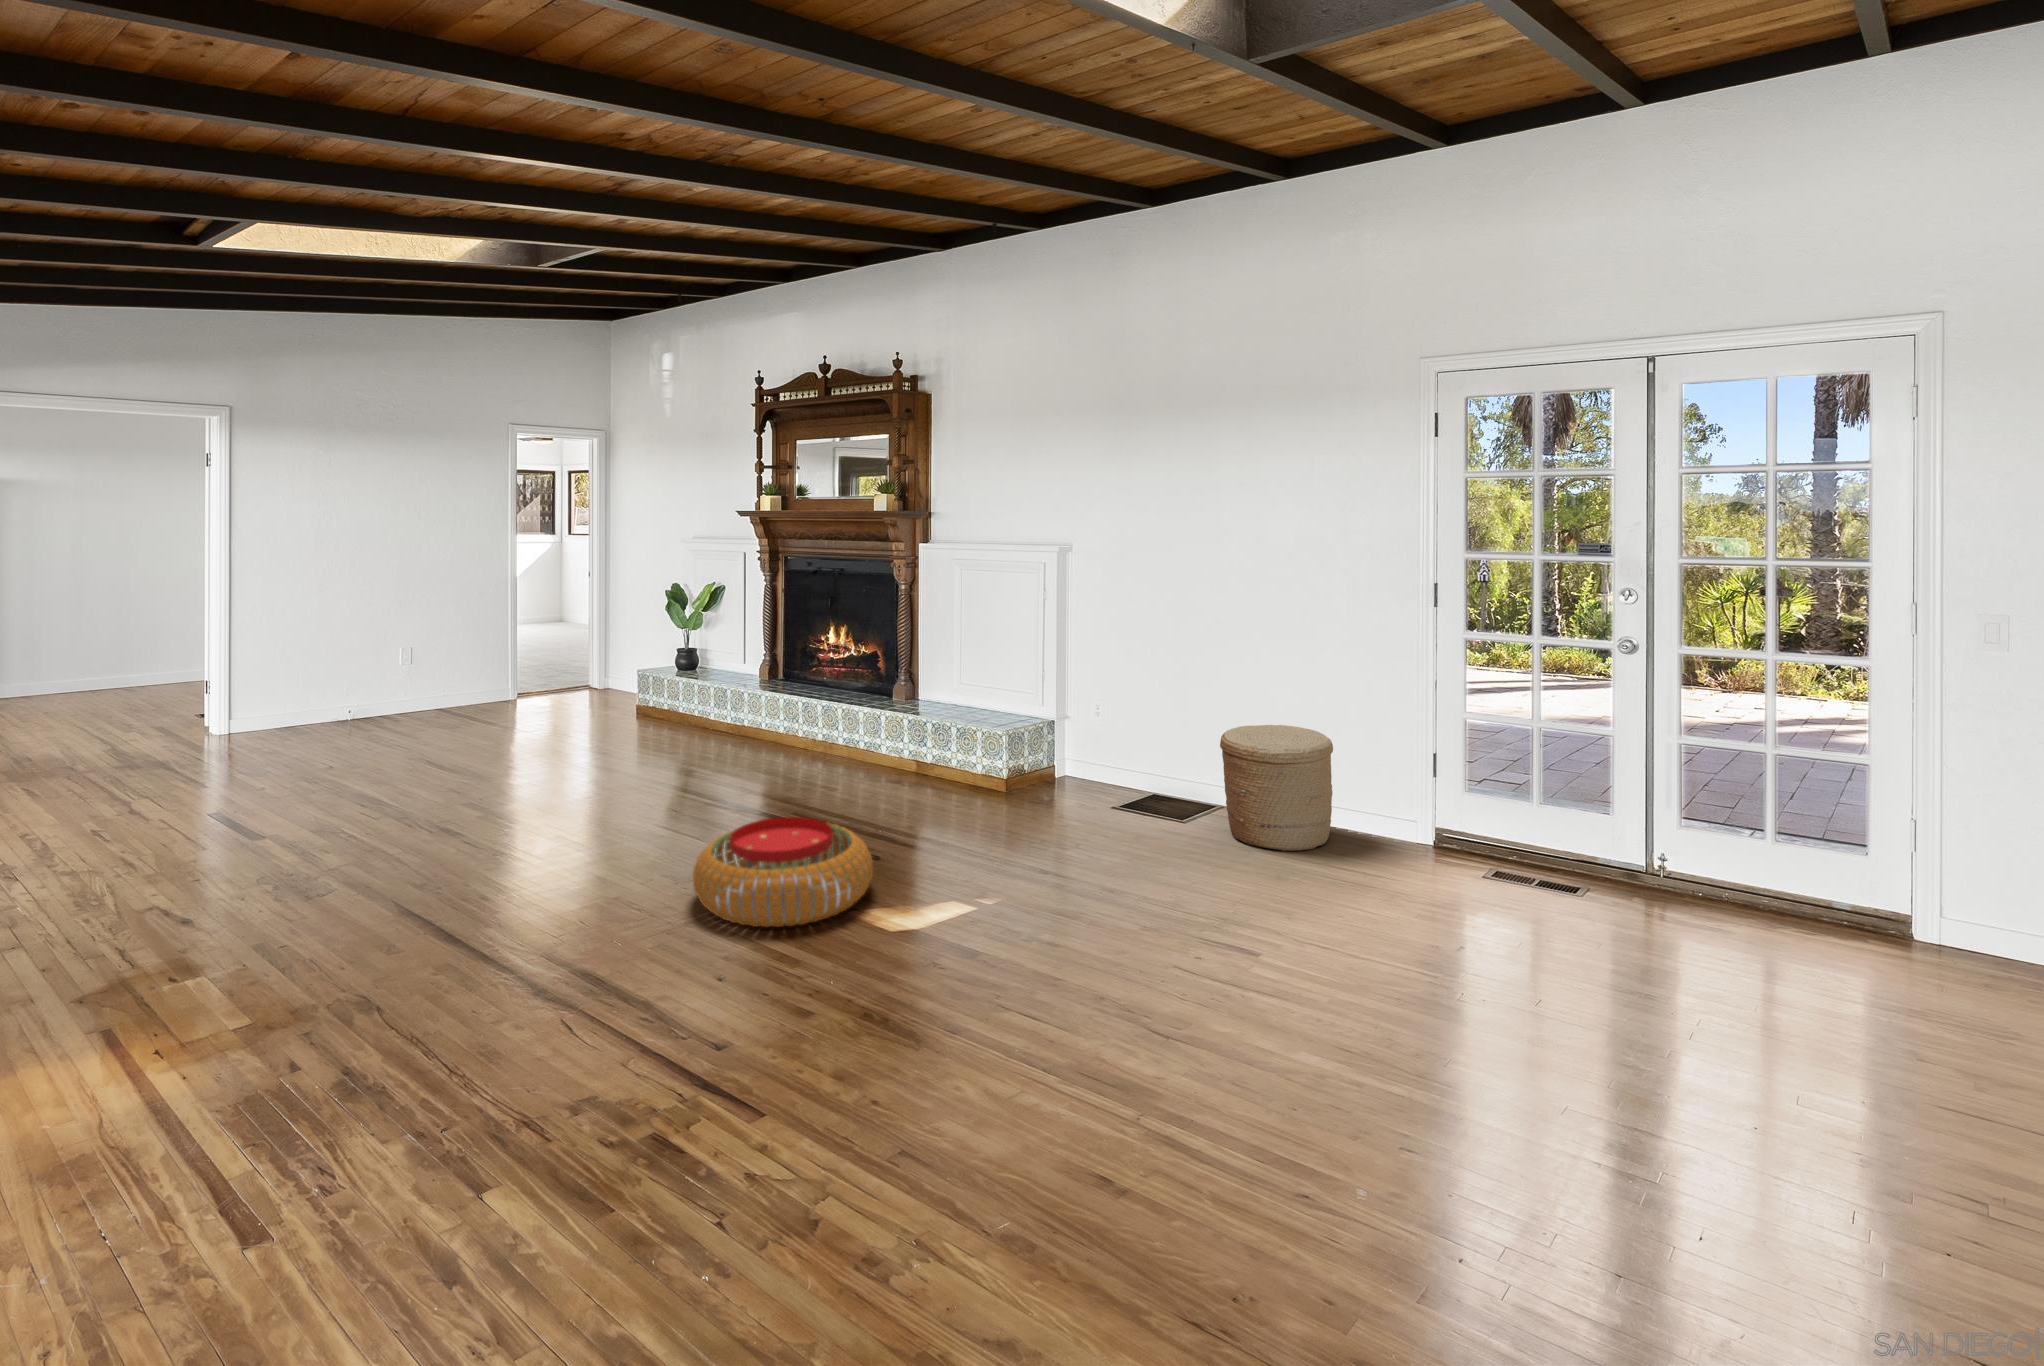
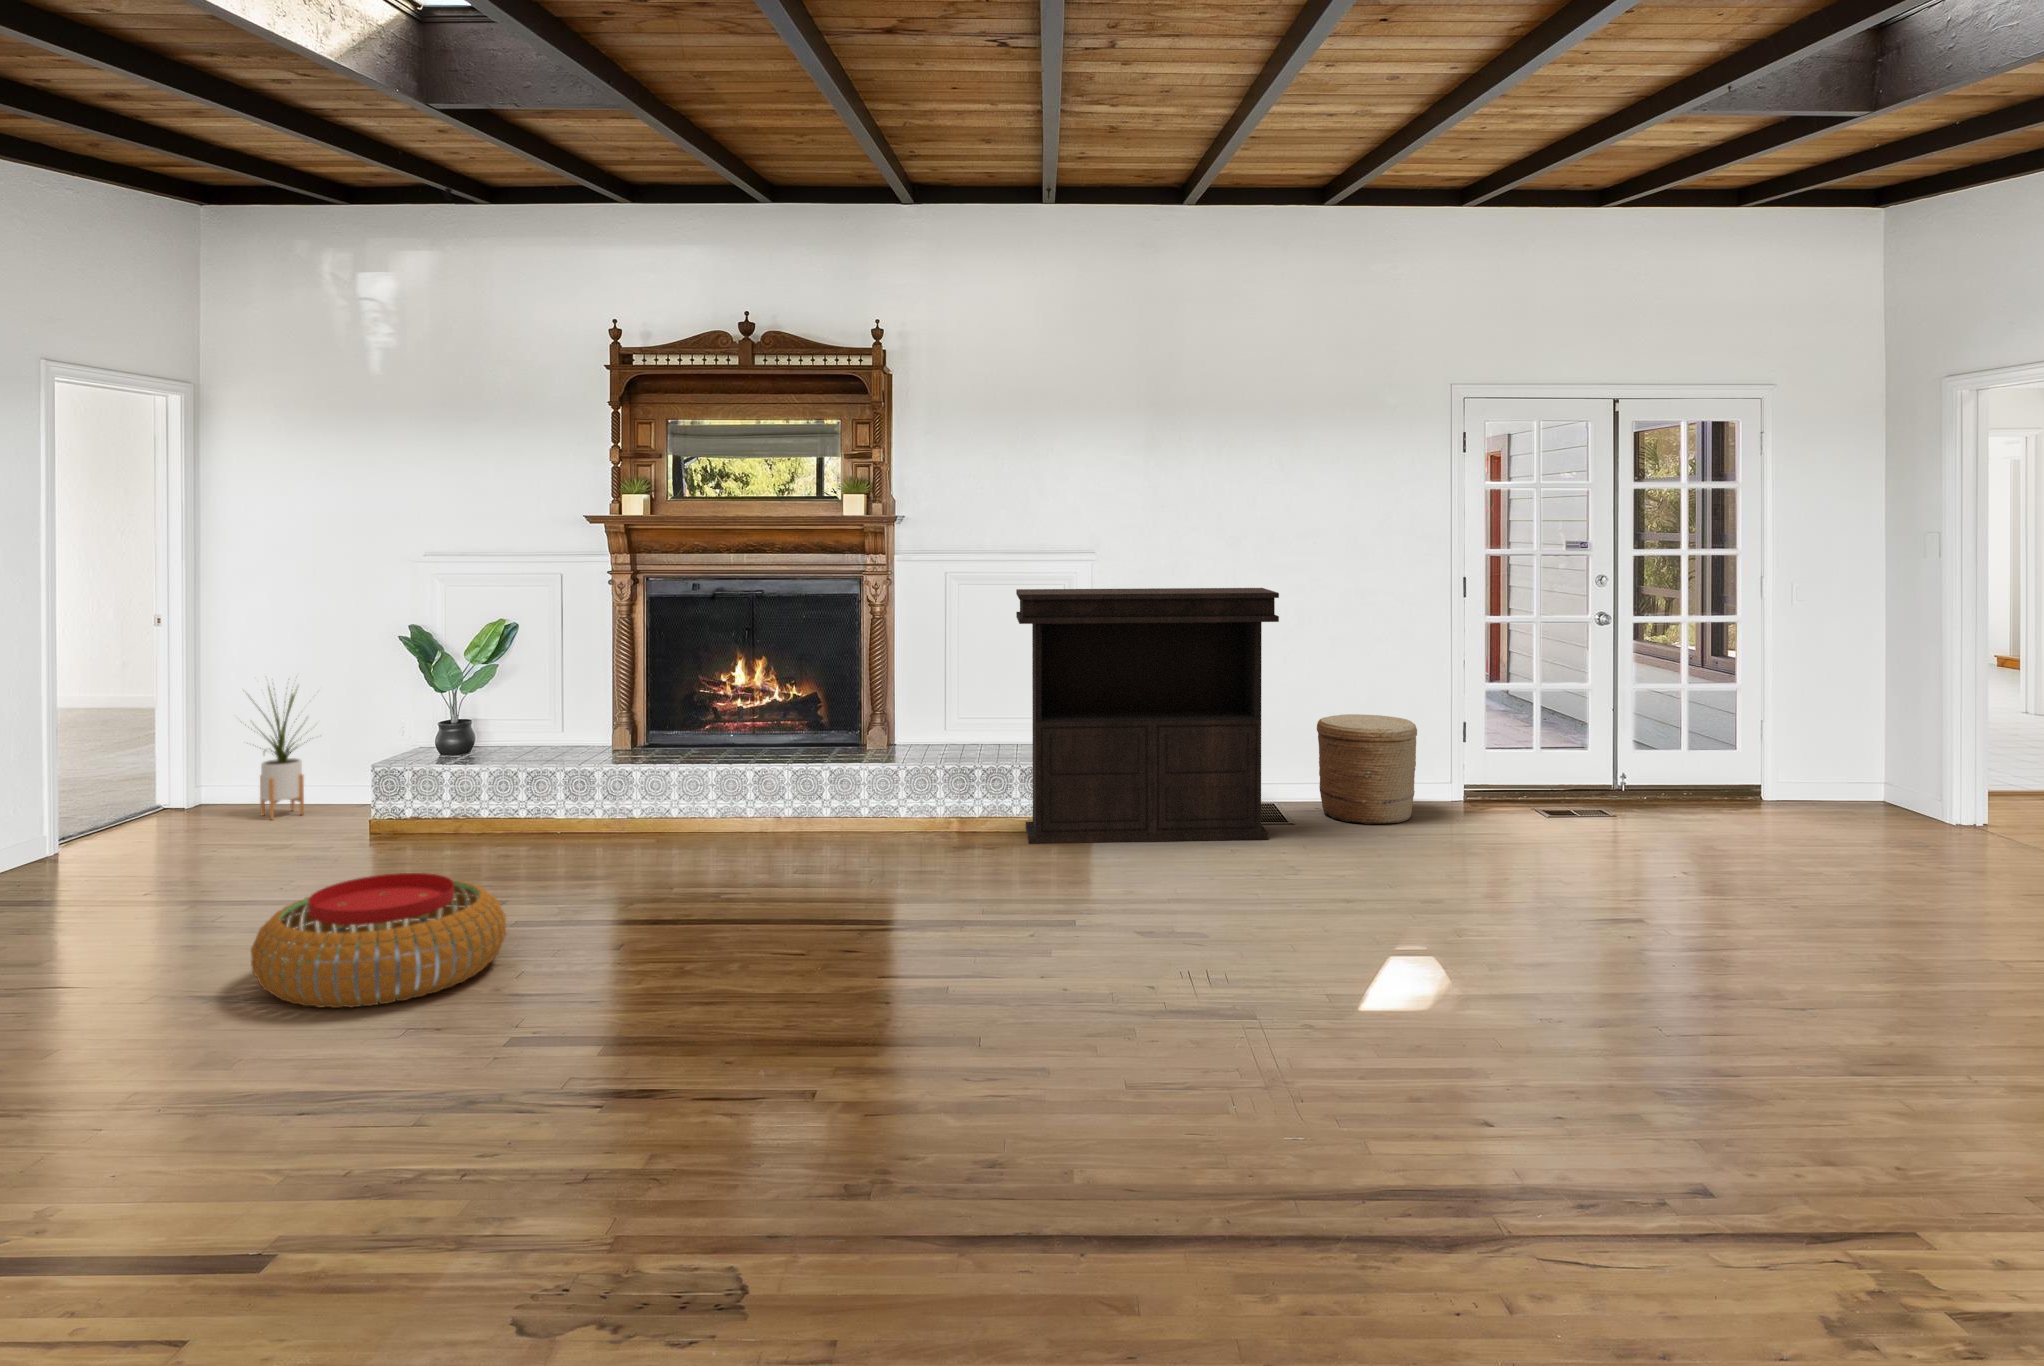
console table: none [912,580,1148,838] -> present [1016,588,1279,844]
house plant: none [609,609,661,698] -> present [252,688,308,820]
pouf: present [693,817,873,927] -> present [251,873,506,1008]

